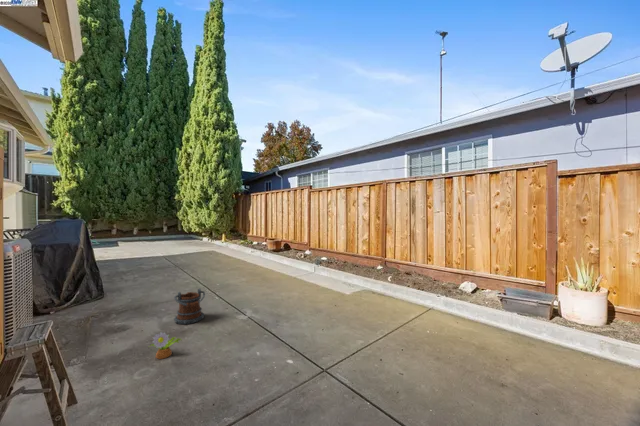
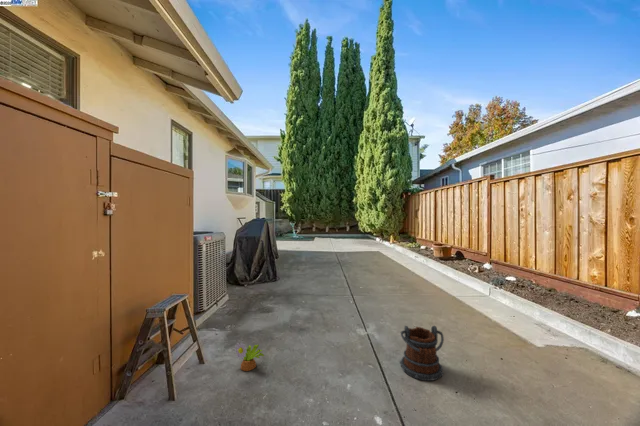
bucket: present [174,289,205,324] -> present [400,326,444,381]

